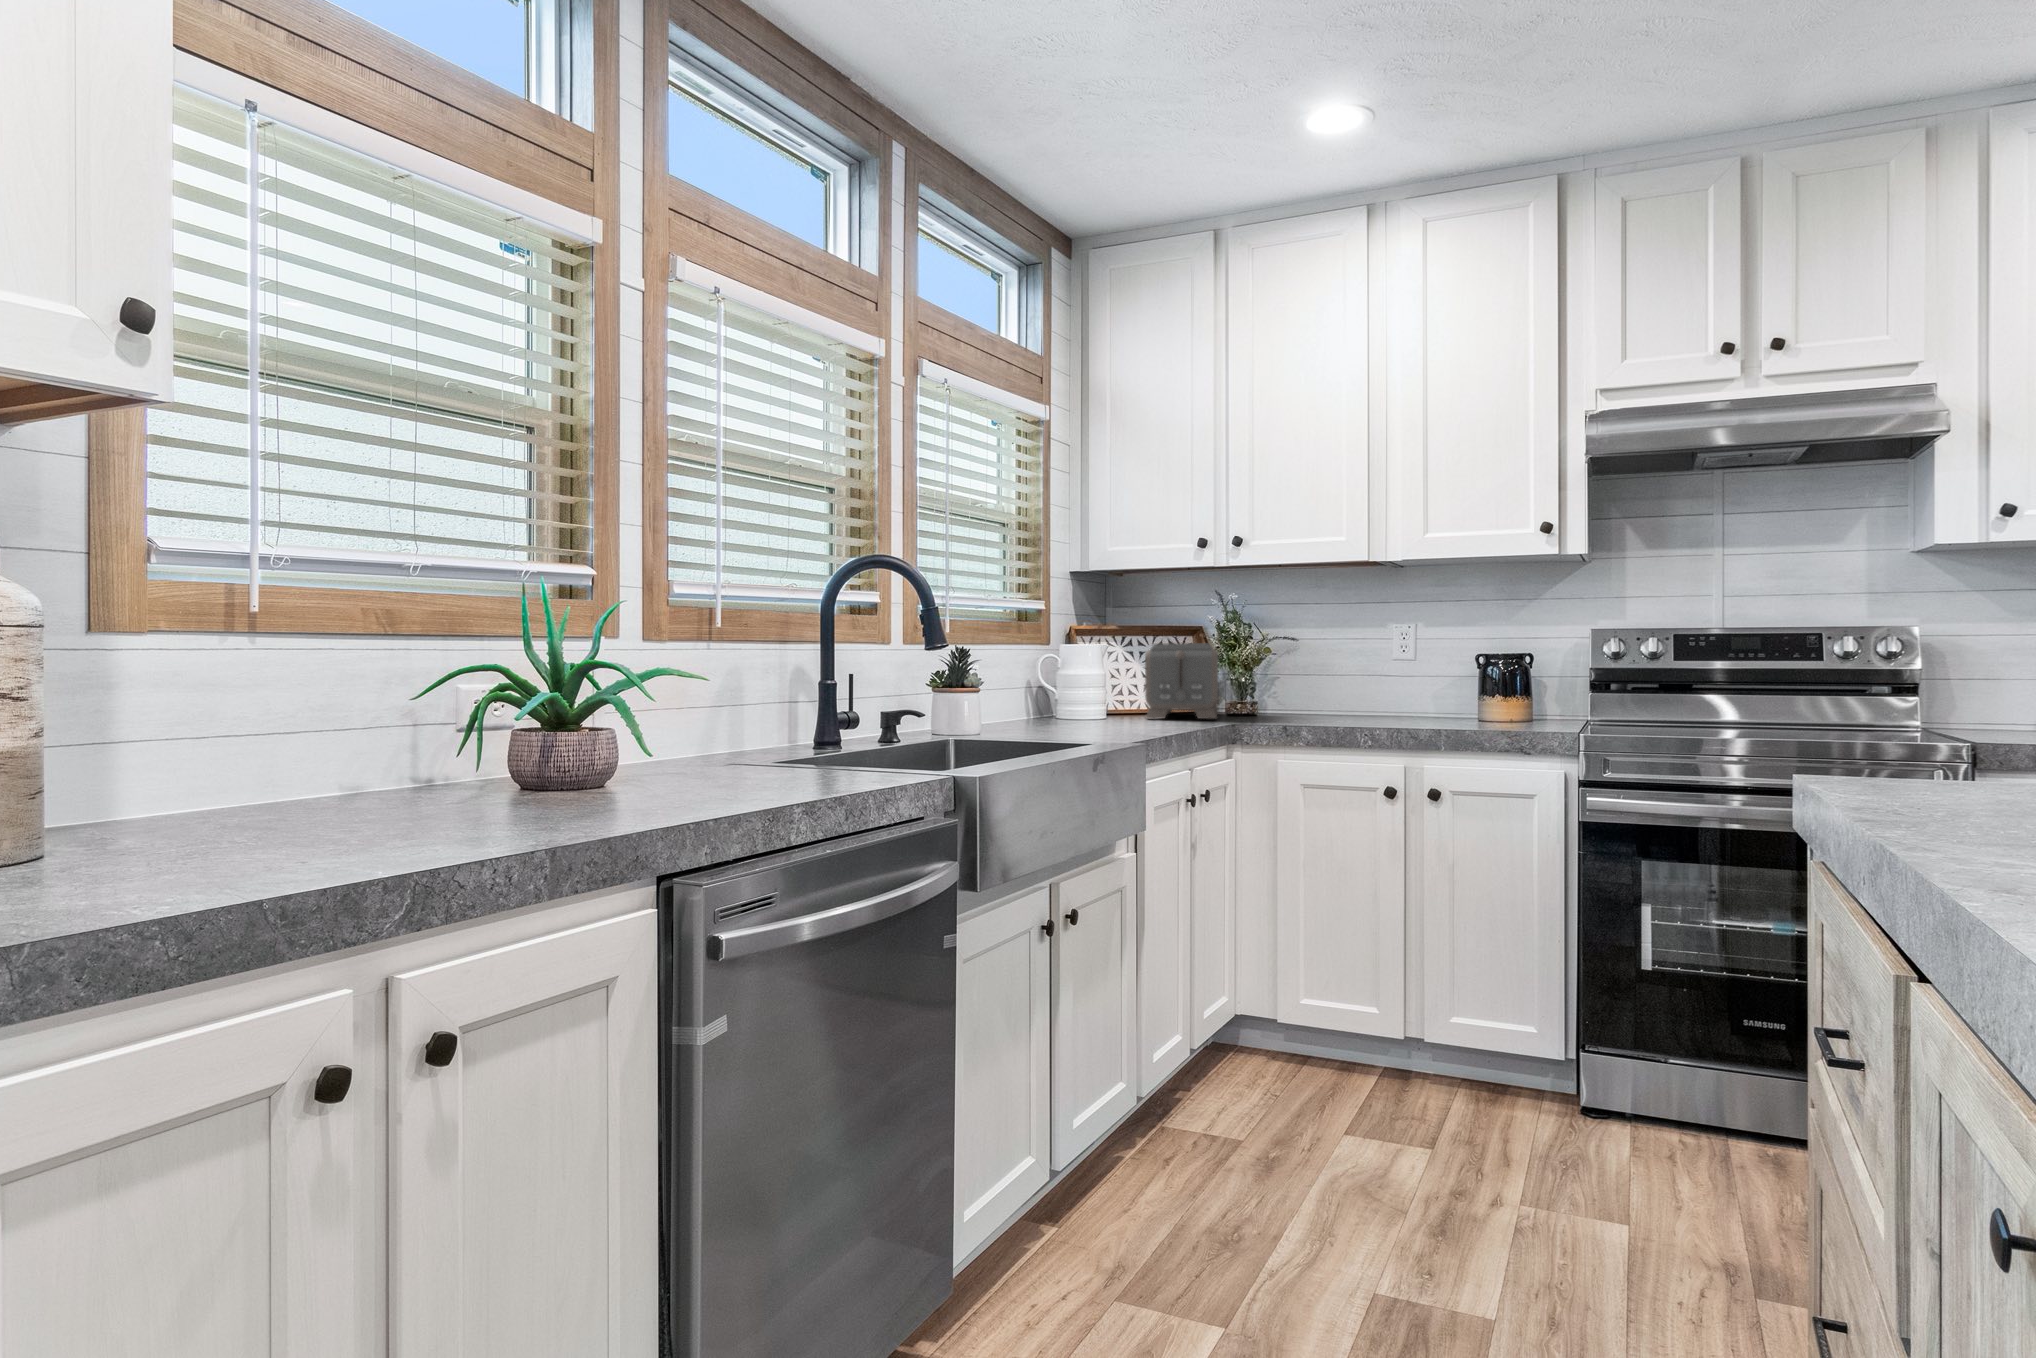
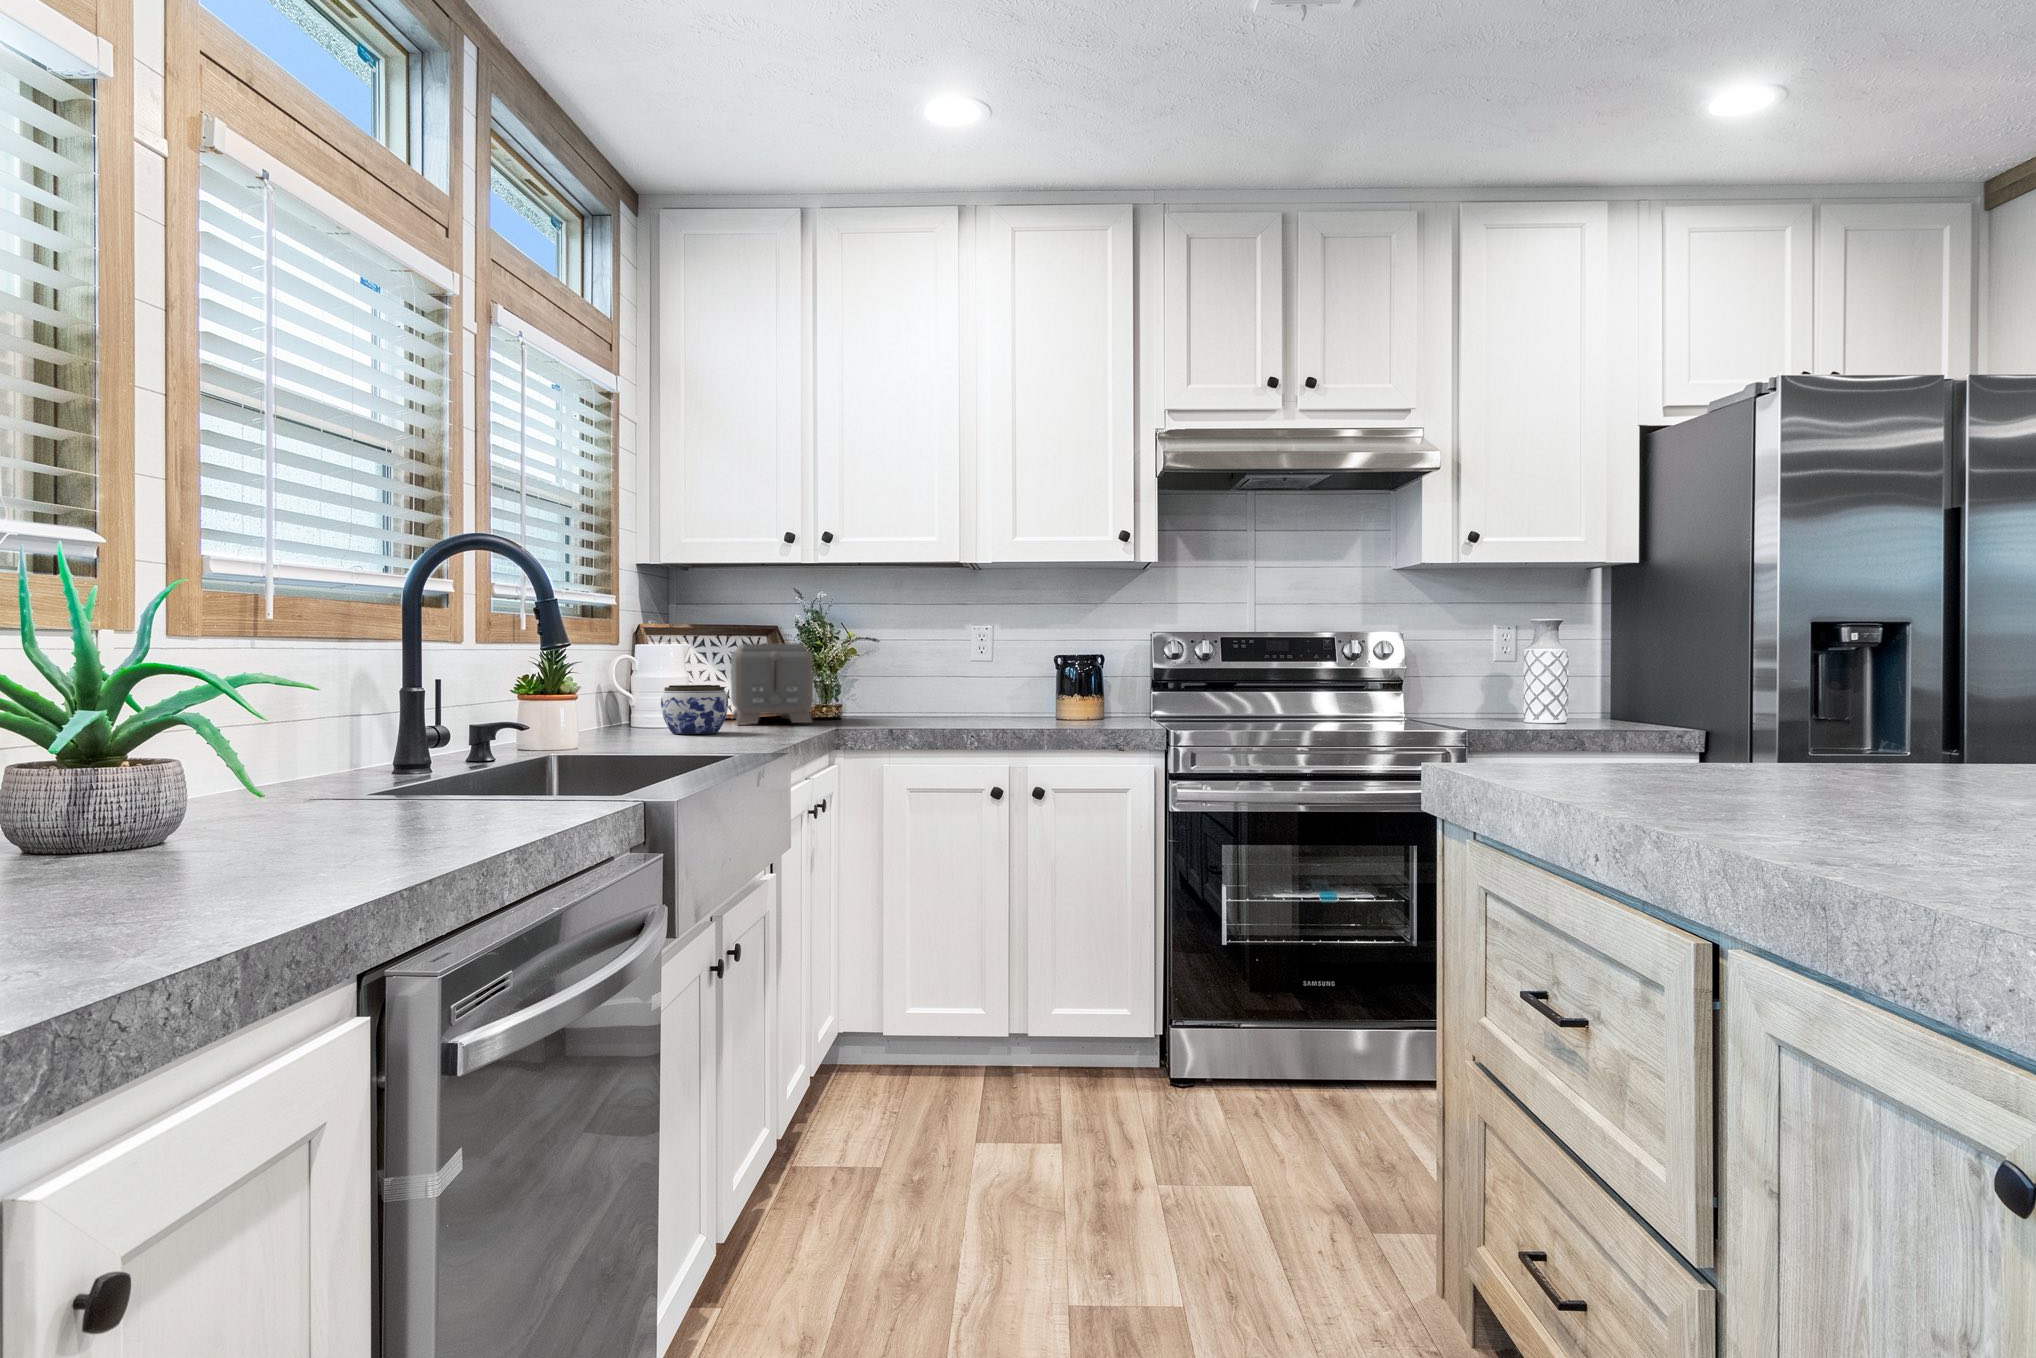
jar: none [1067,682,1126,726] -> present [661,685,728,734]

